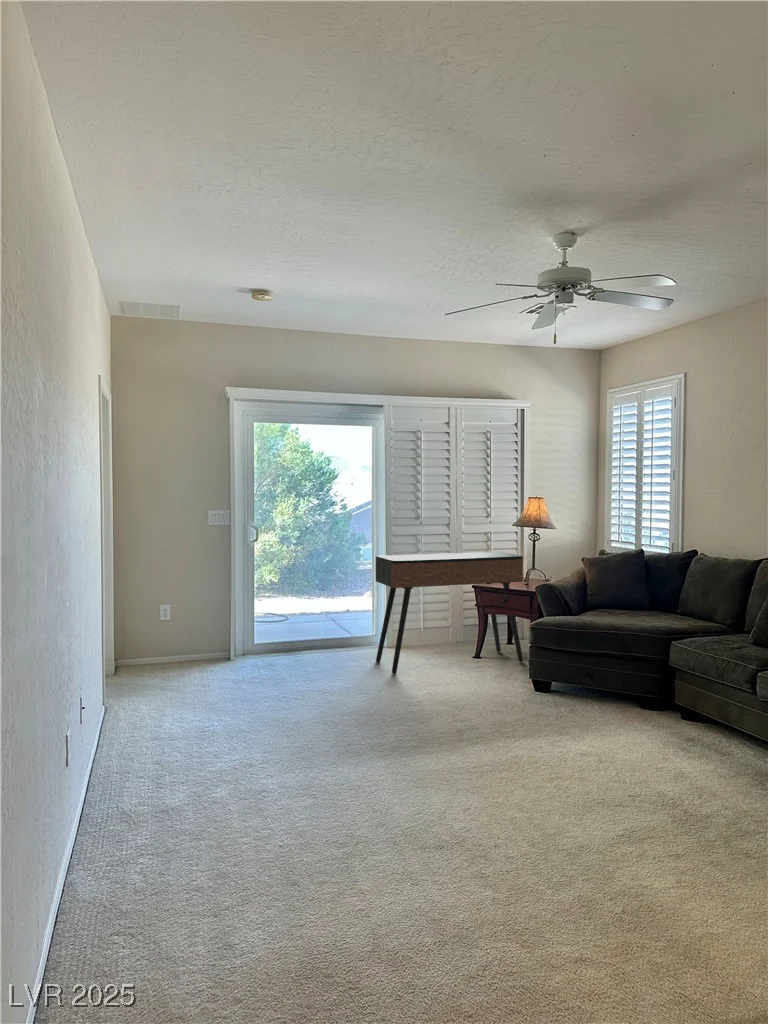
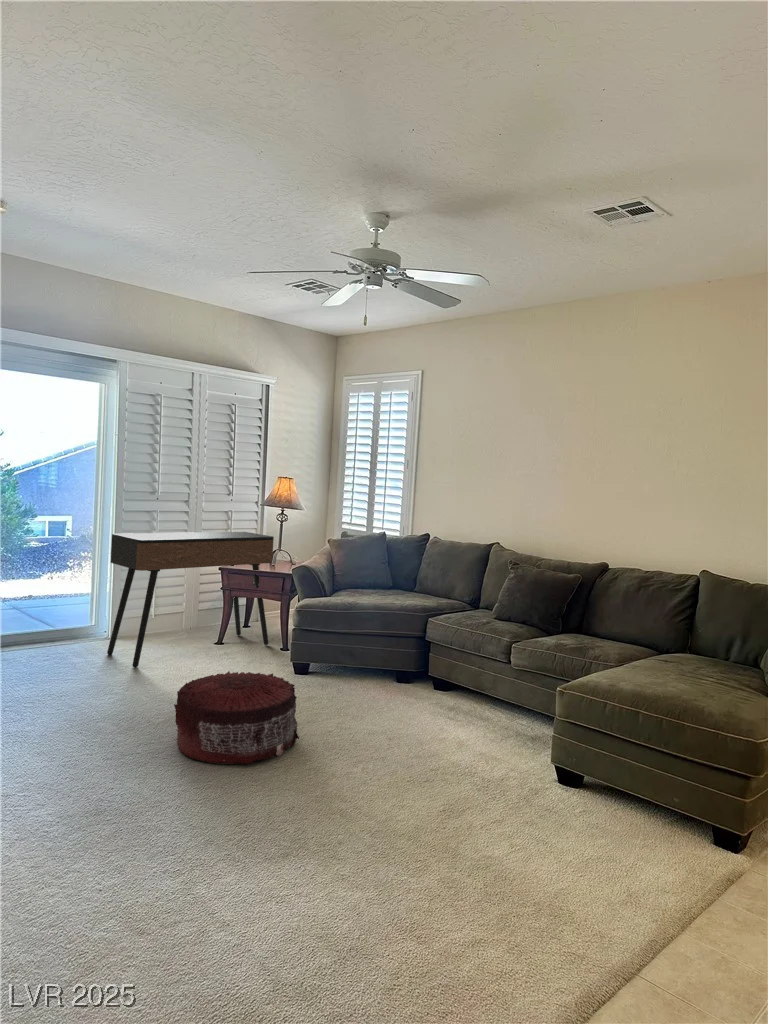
pouf: none [396,678,506,761] -> present [174,671,299,764]

